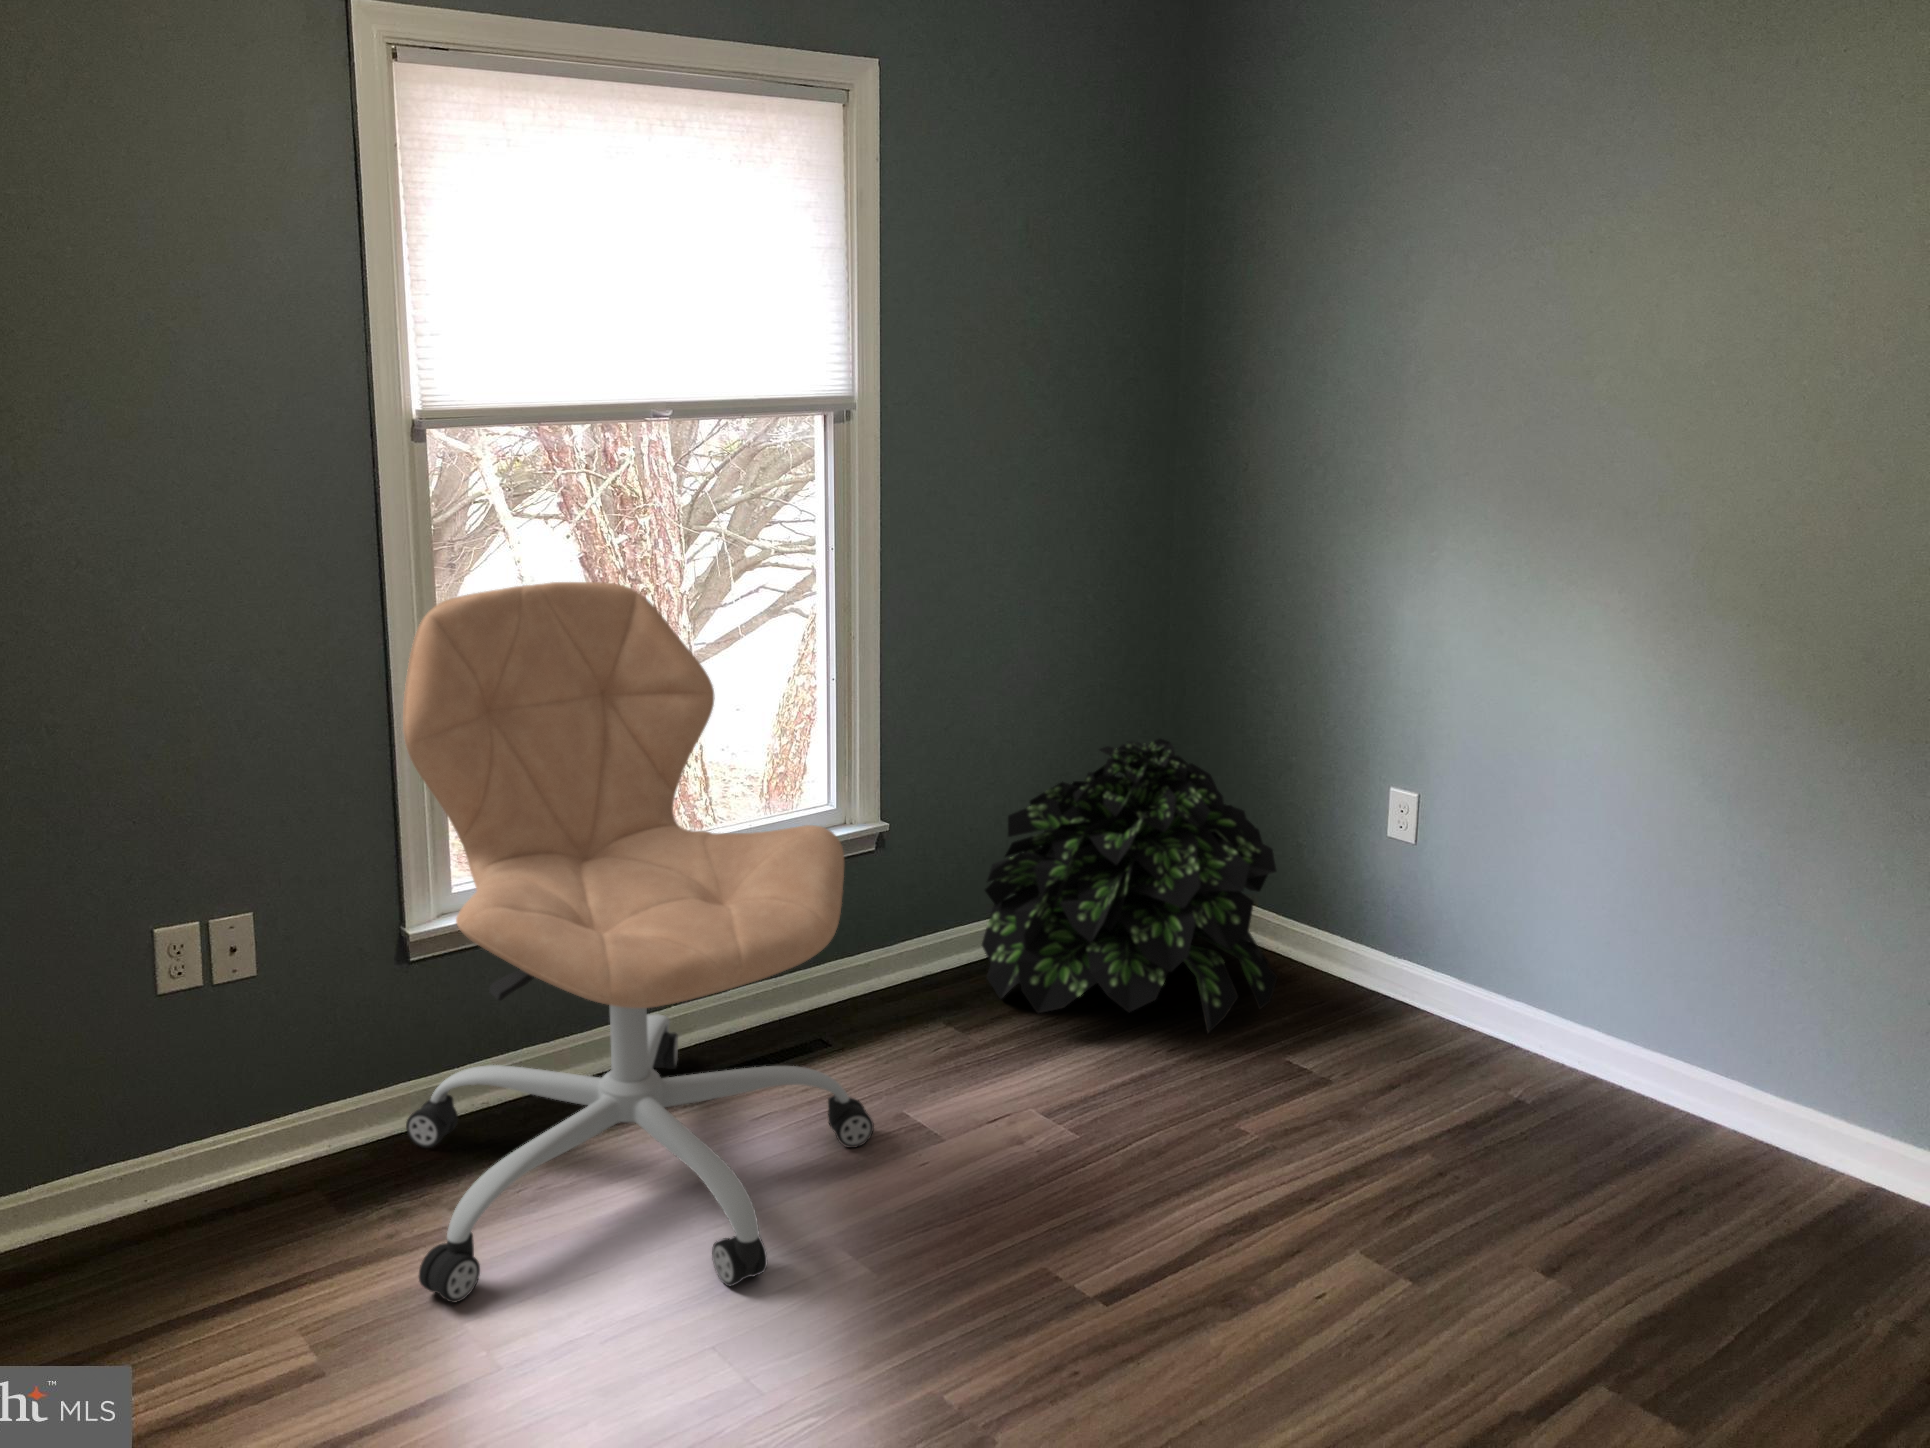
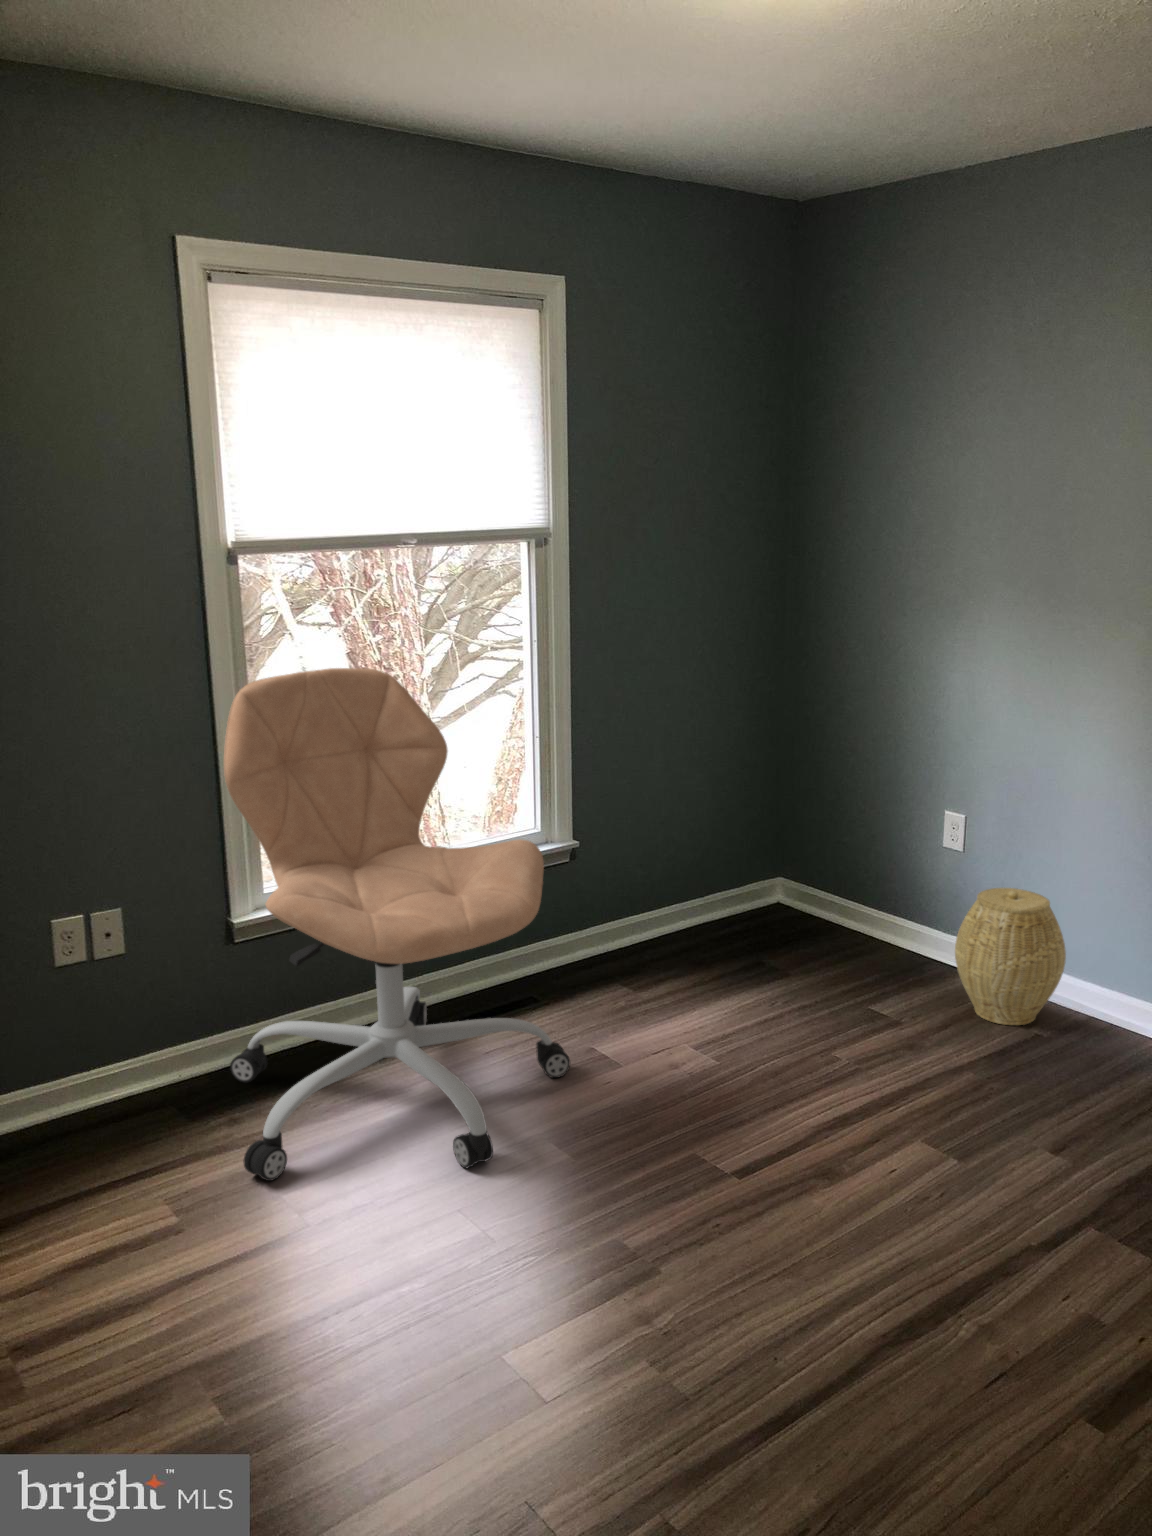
potted plant: present [982,739,1278,1033] -> none [651,781,872,998]
woven basket: none [1391,891,1540,1078] -> present [955,888,1066,1025]

